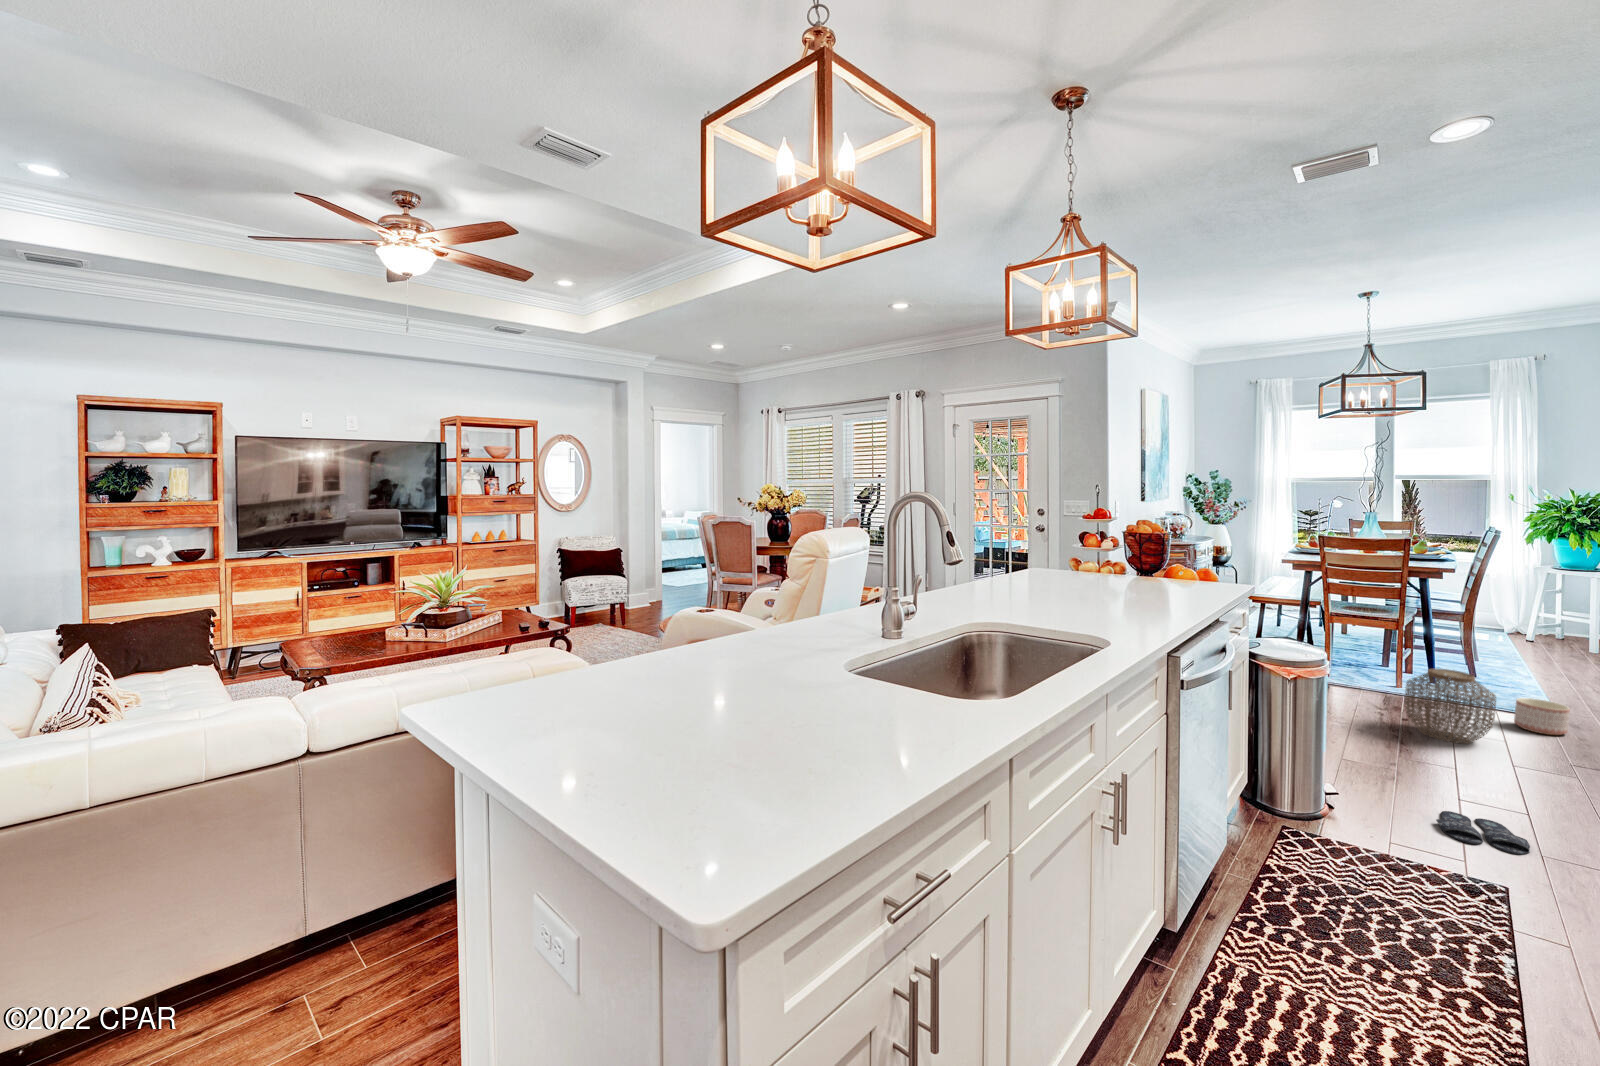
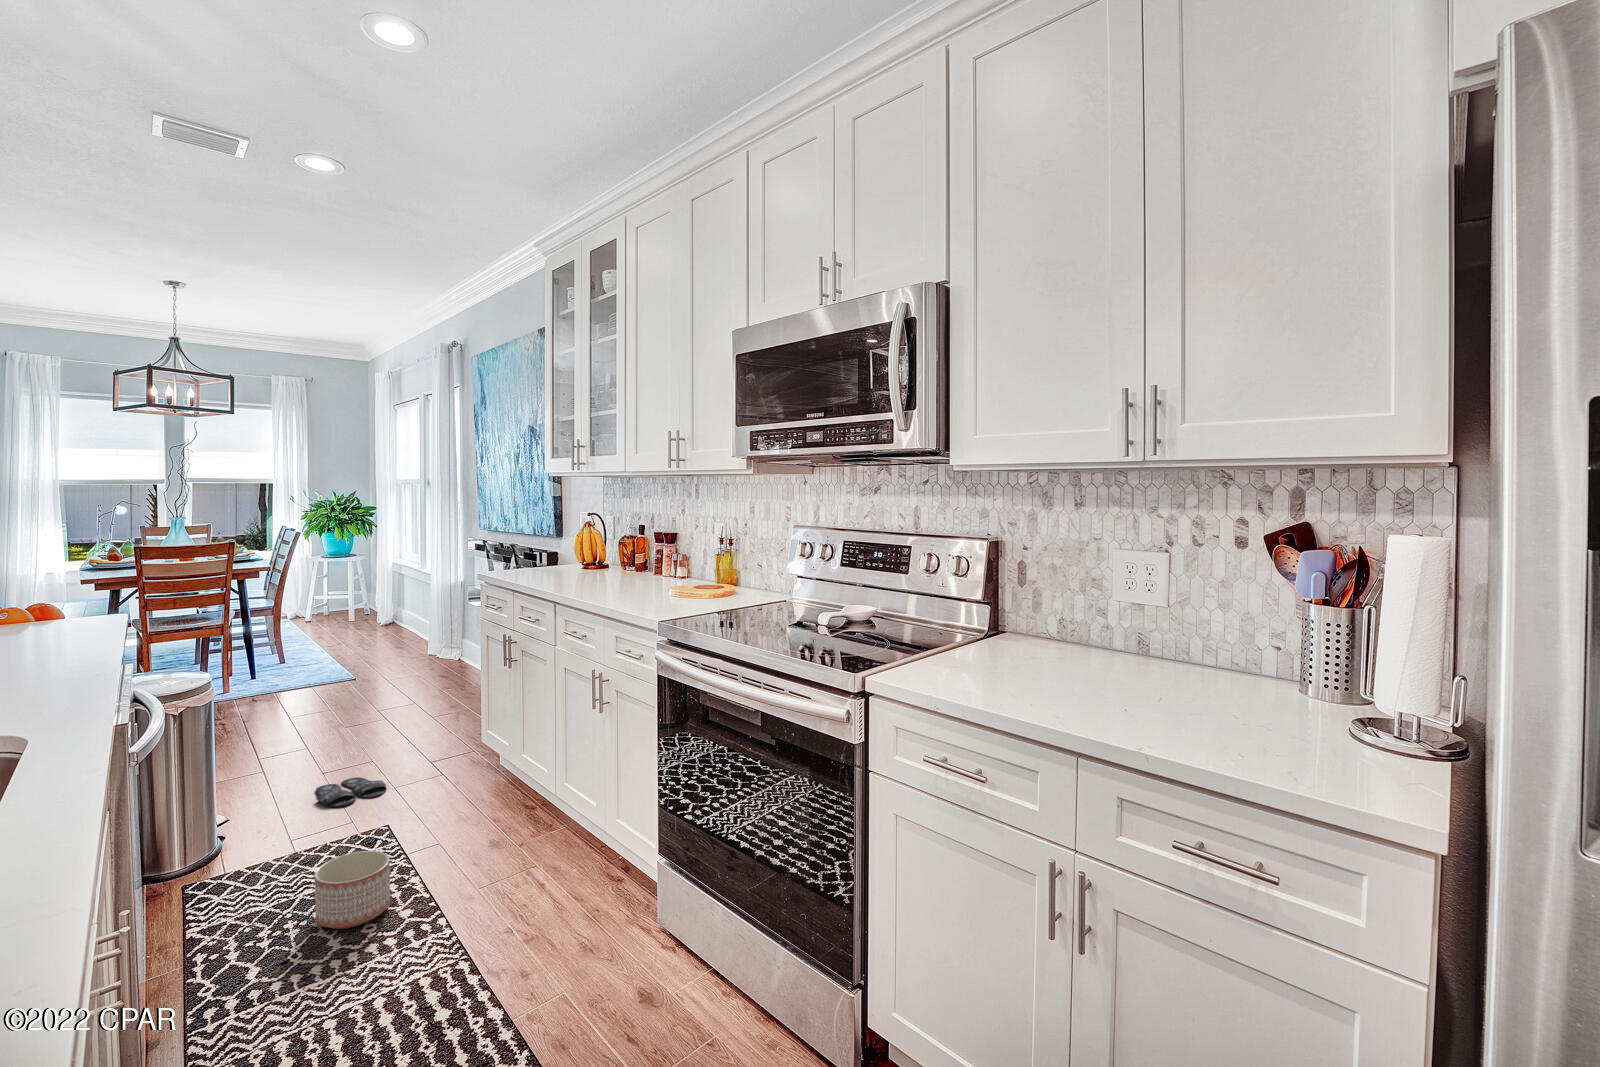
woven basket: present [1405,668,1496,744] -> none [243,654,320,727]
planter: present [1514,698,1570,735] -> present [314,851,390,929]

